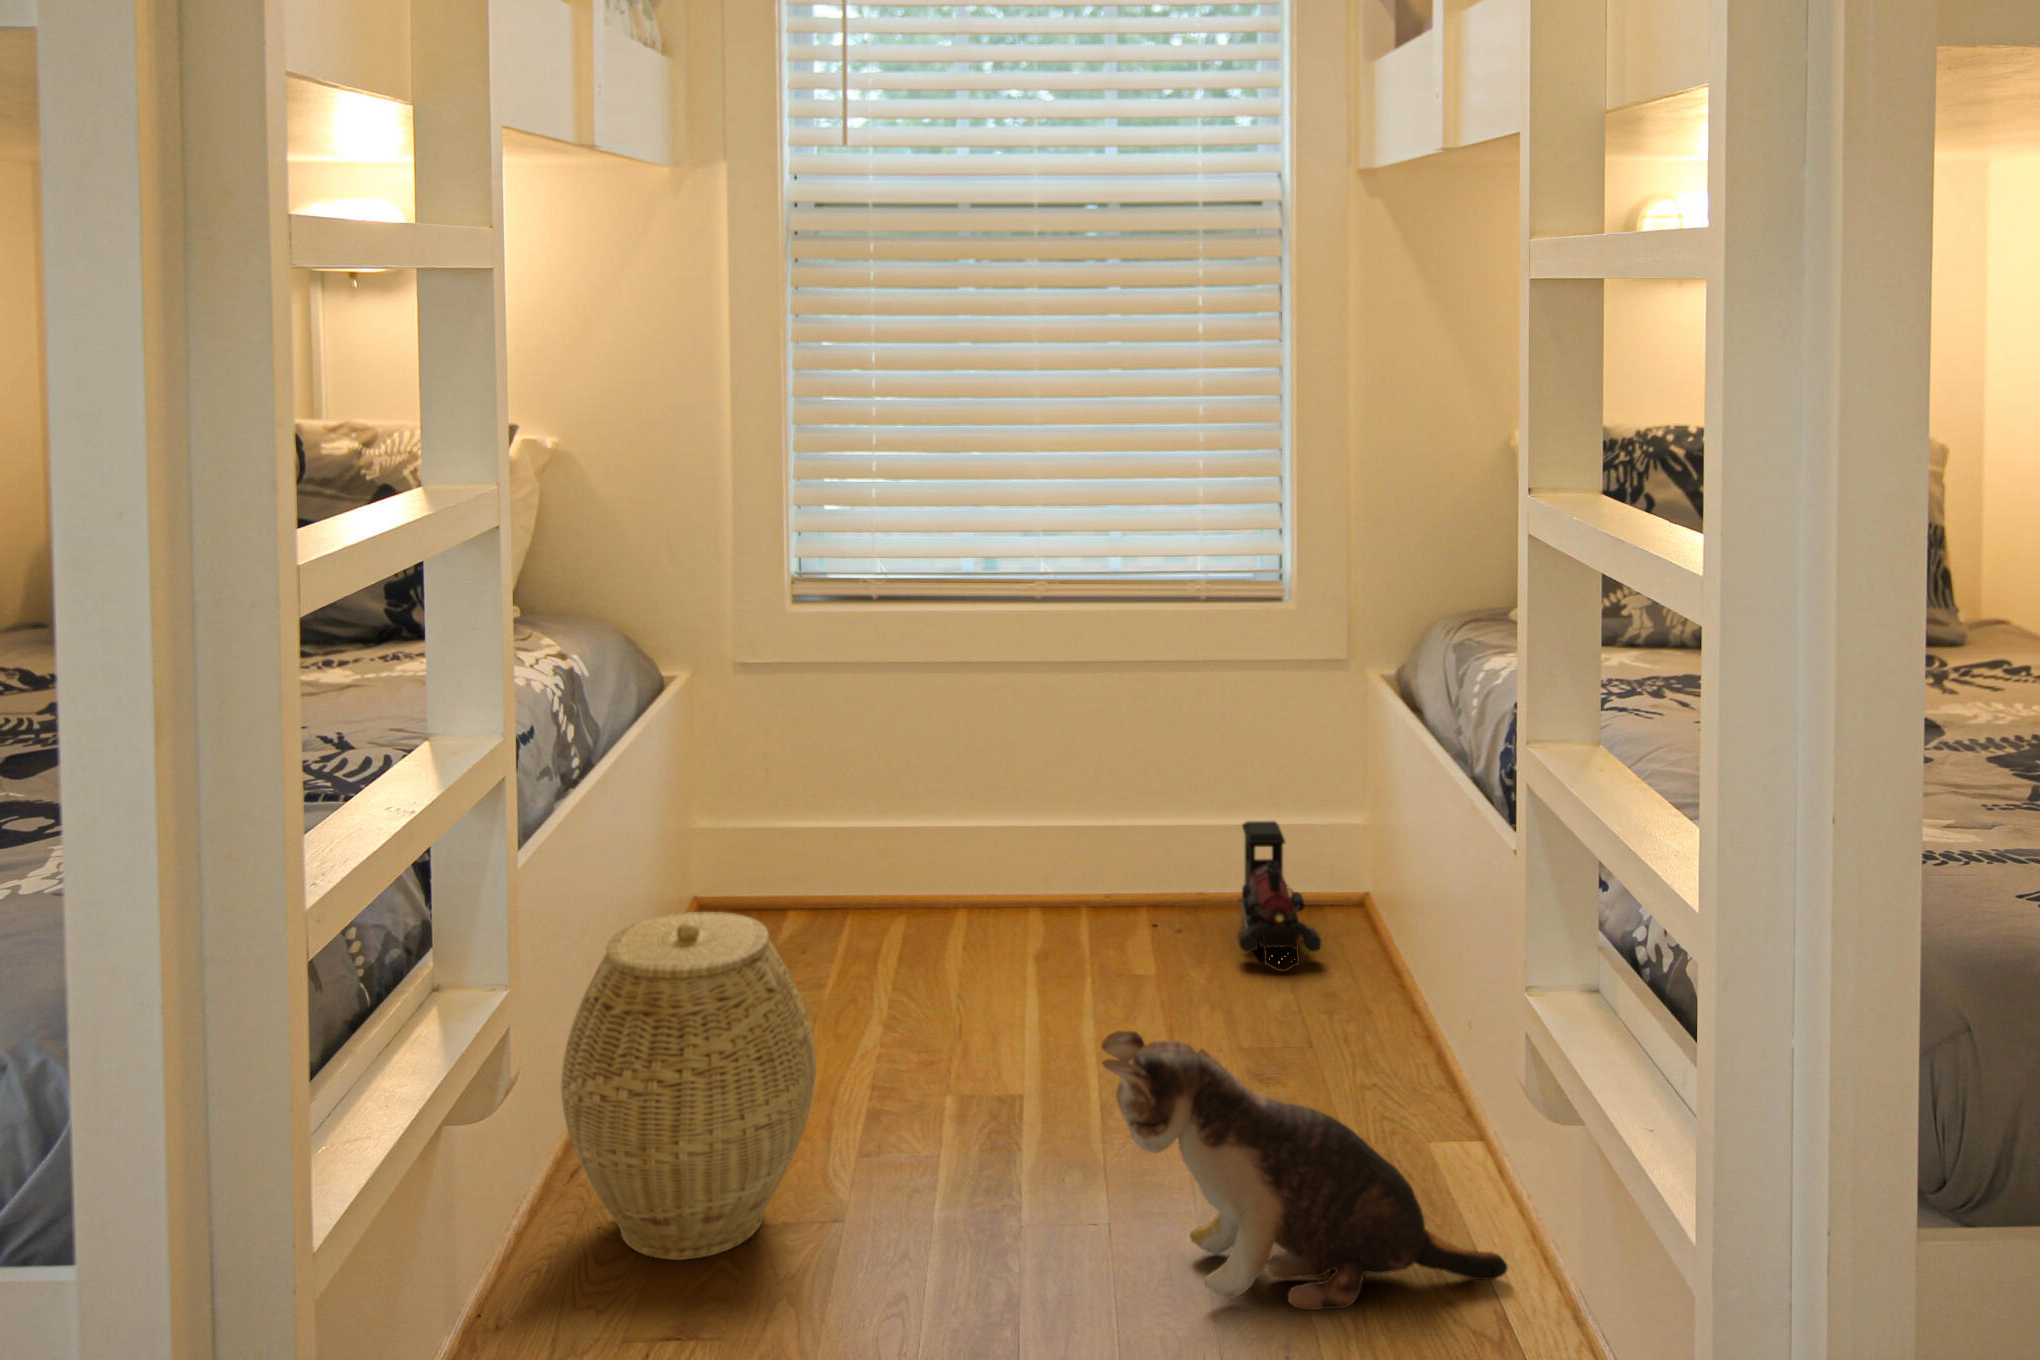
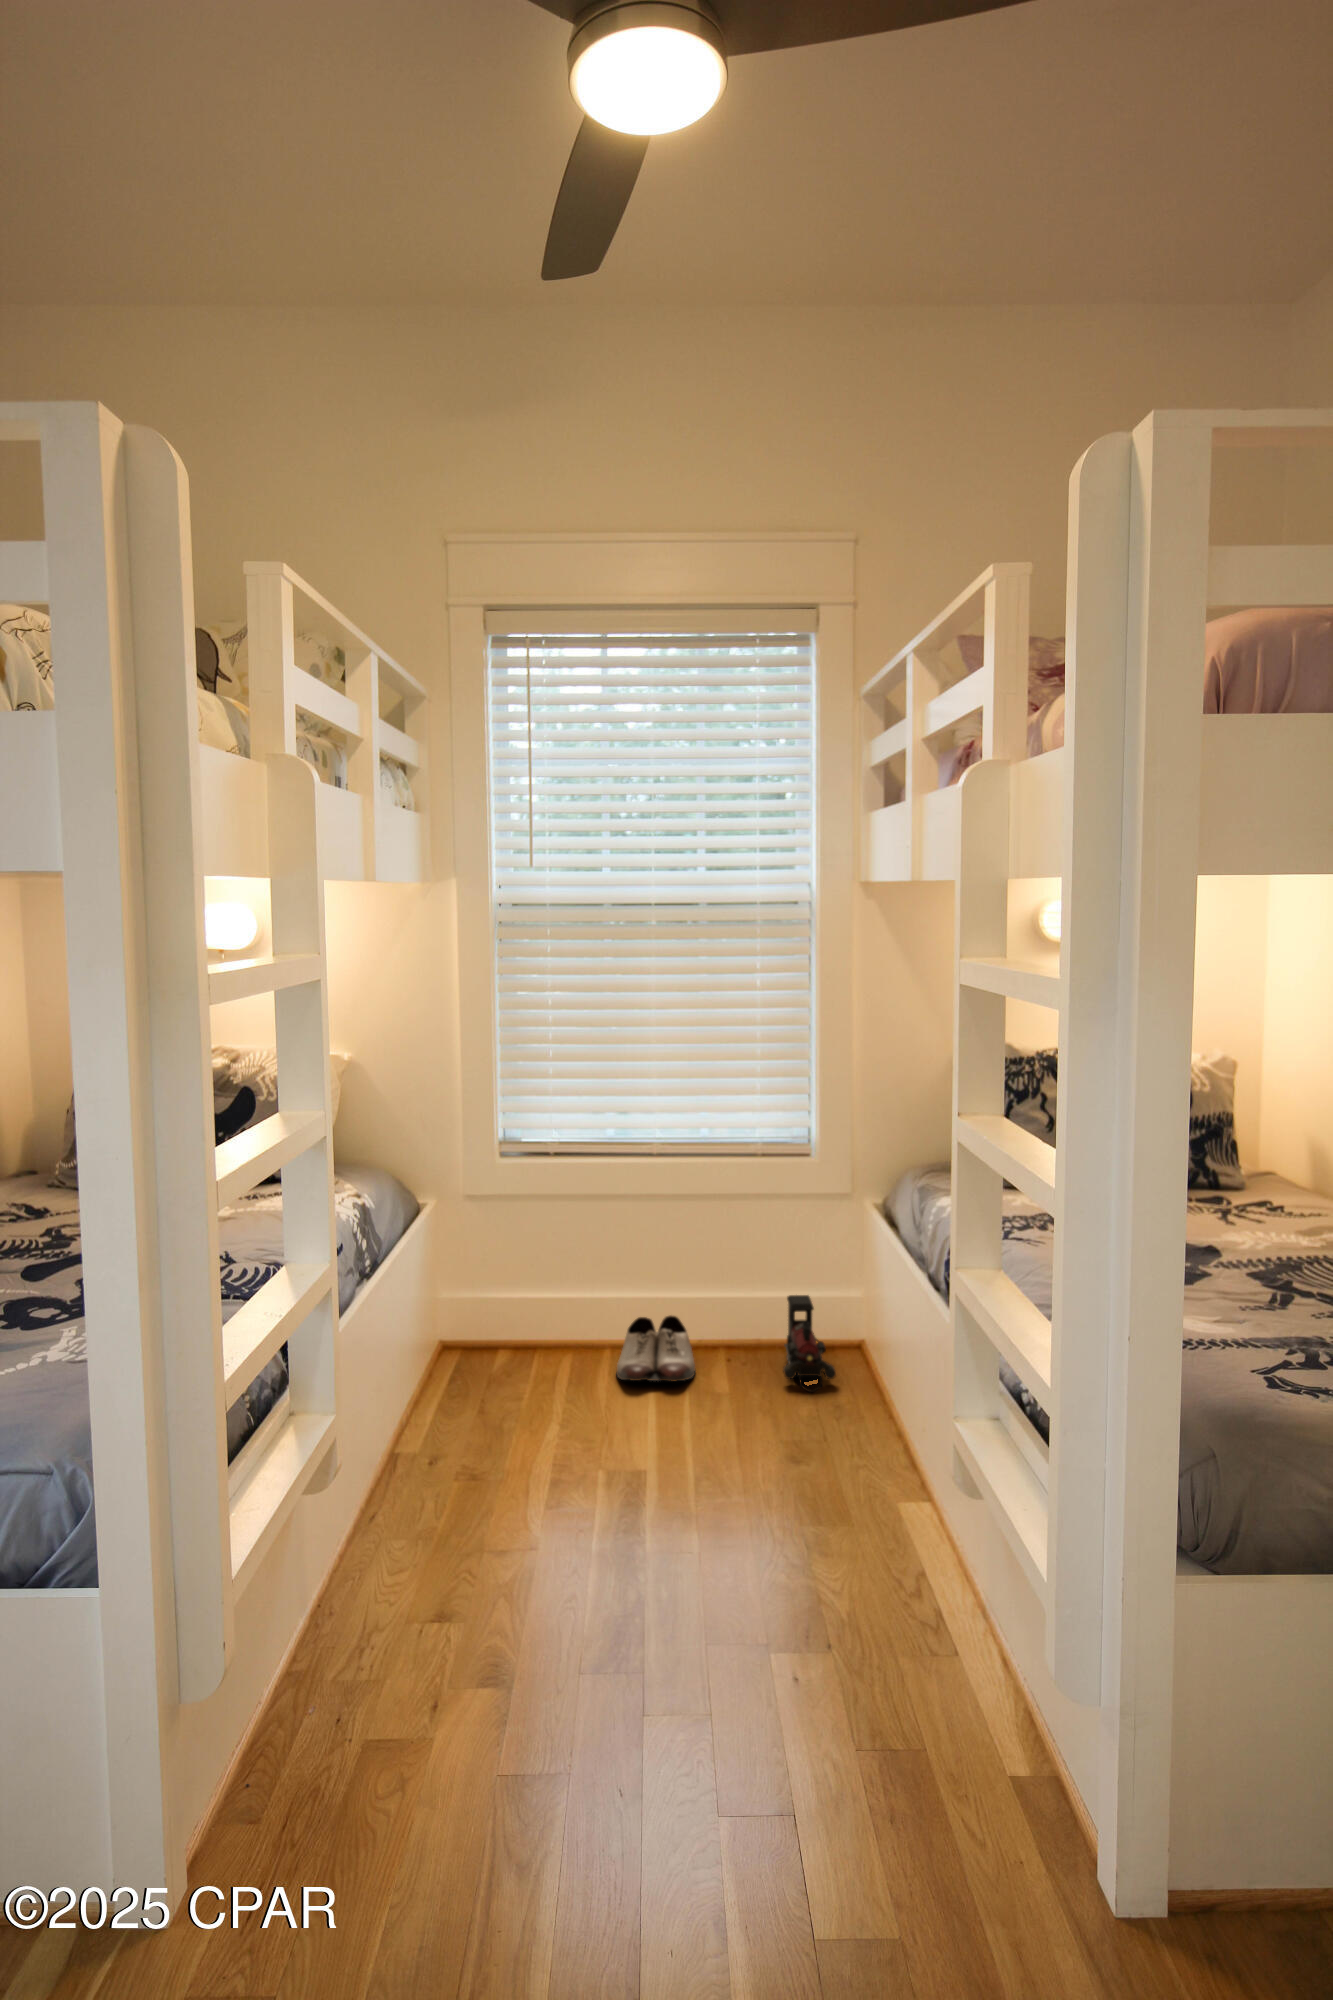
shoe: none [972,854,1098,957] -> present [616,1315,695,1382]
woven basket: present [561,912,816,1260] -> none [366,1361,521,1574]
plush toy: present [1101,1031,1508,1310] -> none [697,1437,945,1608]

